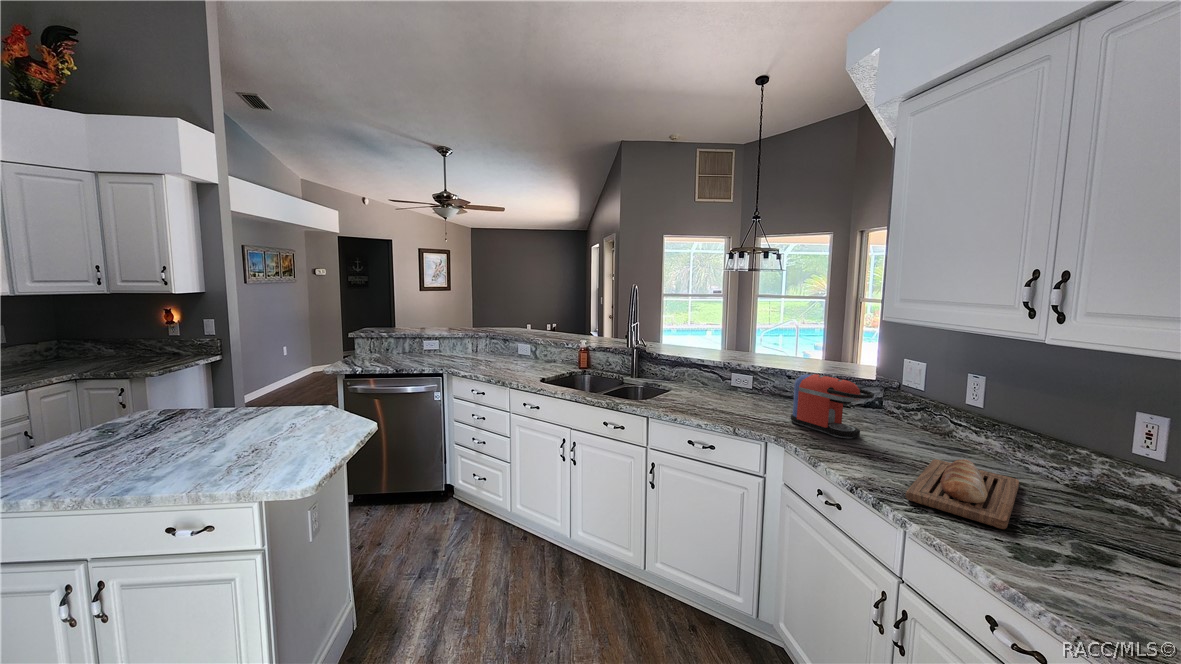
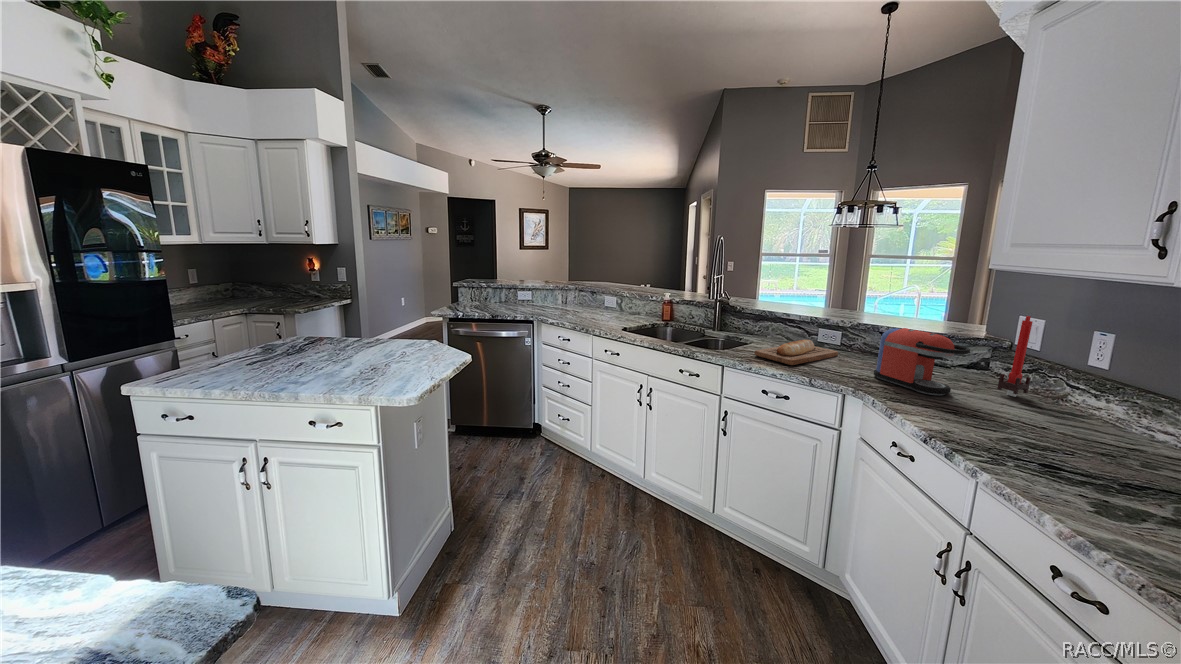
candle: none [896,360,923,435] -> present [997,316,1033,397]
bread loaf: present [906,459,1019,529] -> present [754,339,838,365]

